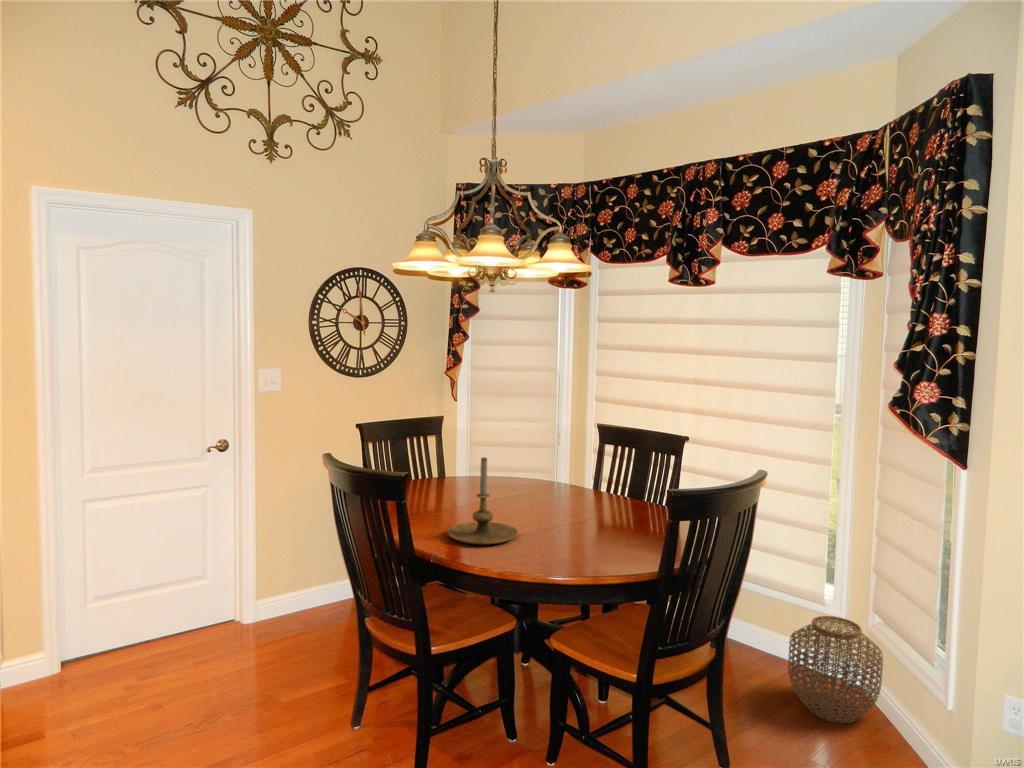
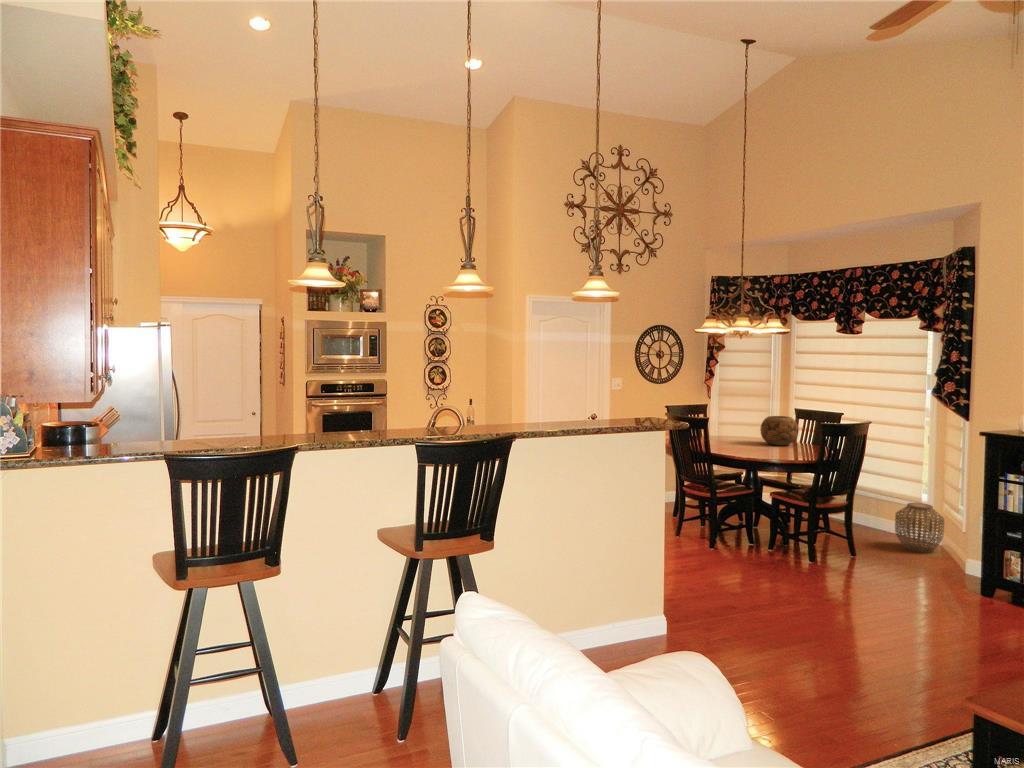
decorative bowl: none [533,448,608,513] -> present [760,416,799,446]
candle holder: present [447,457,518,544] -> none [722,414,755,451]

